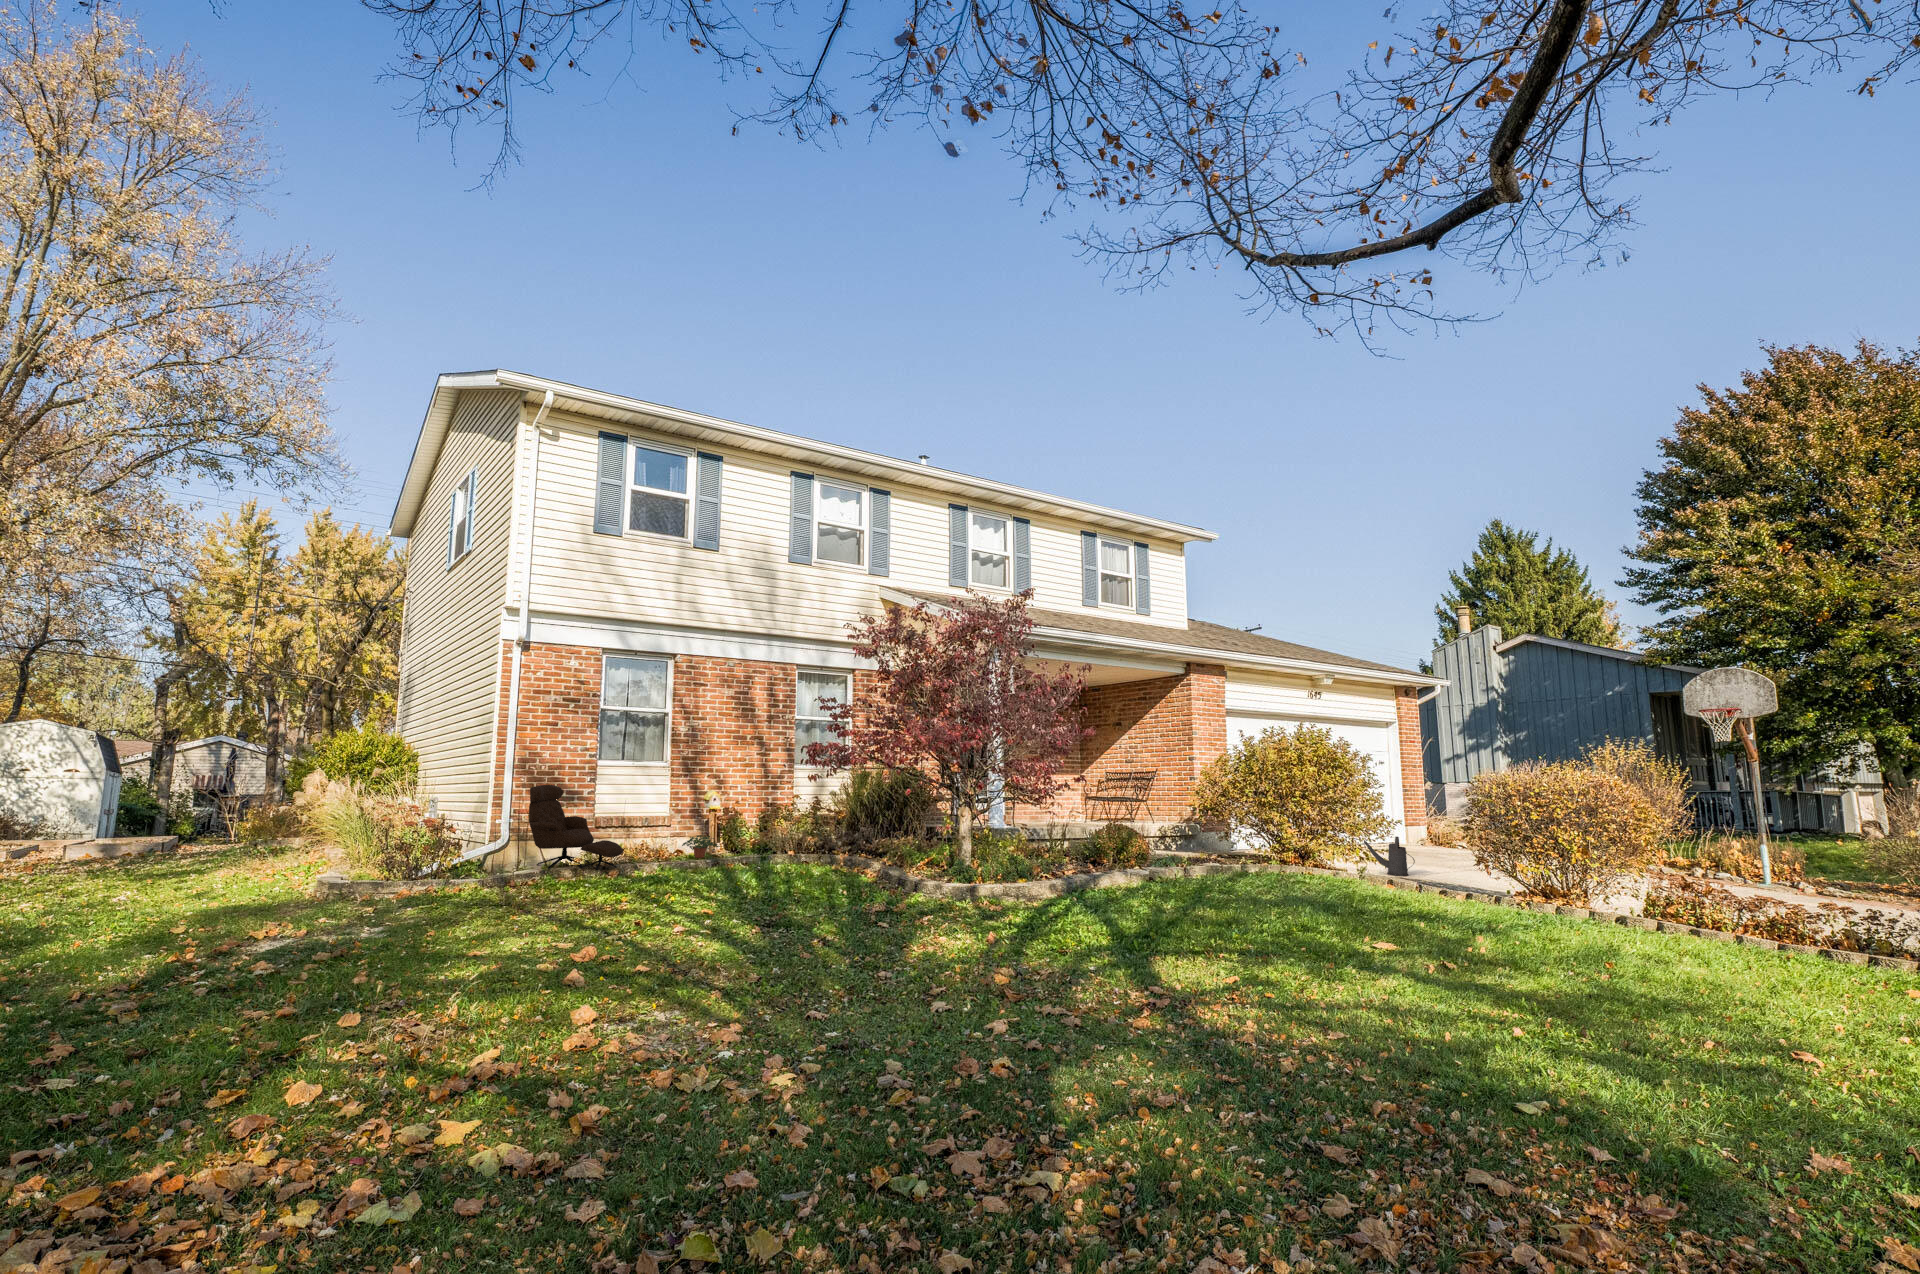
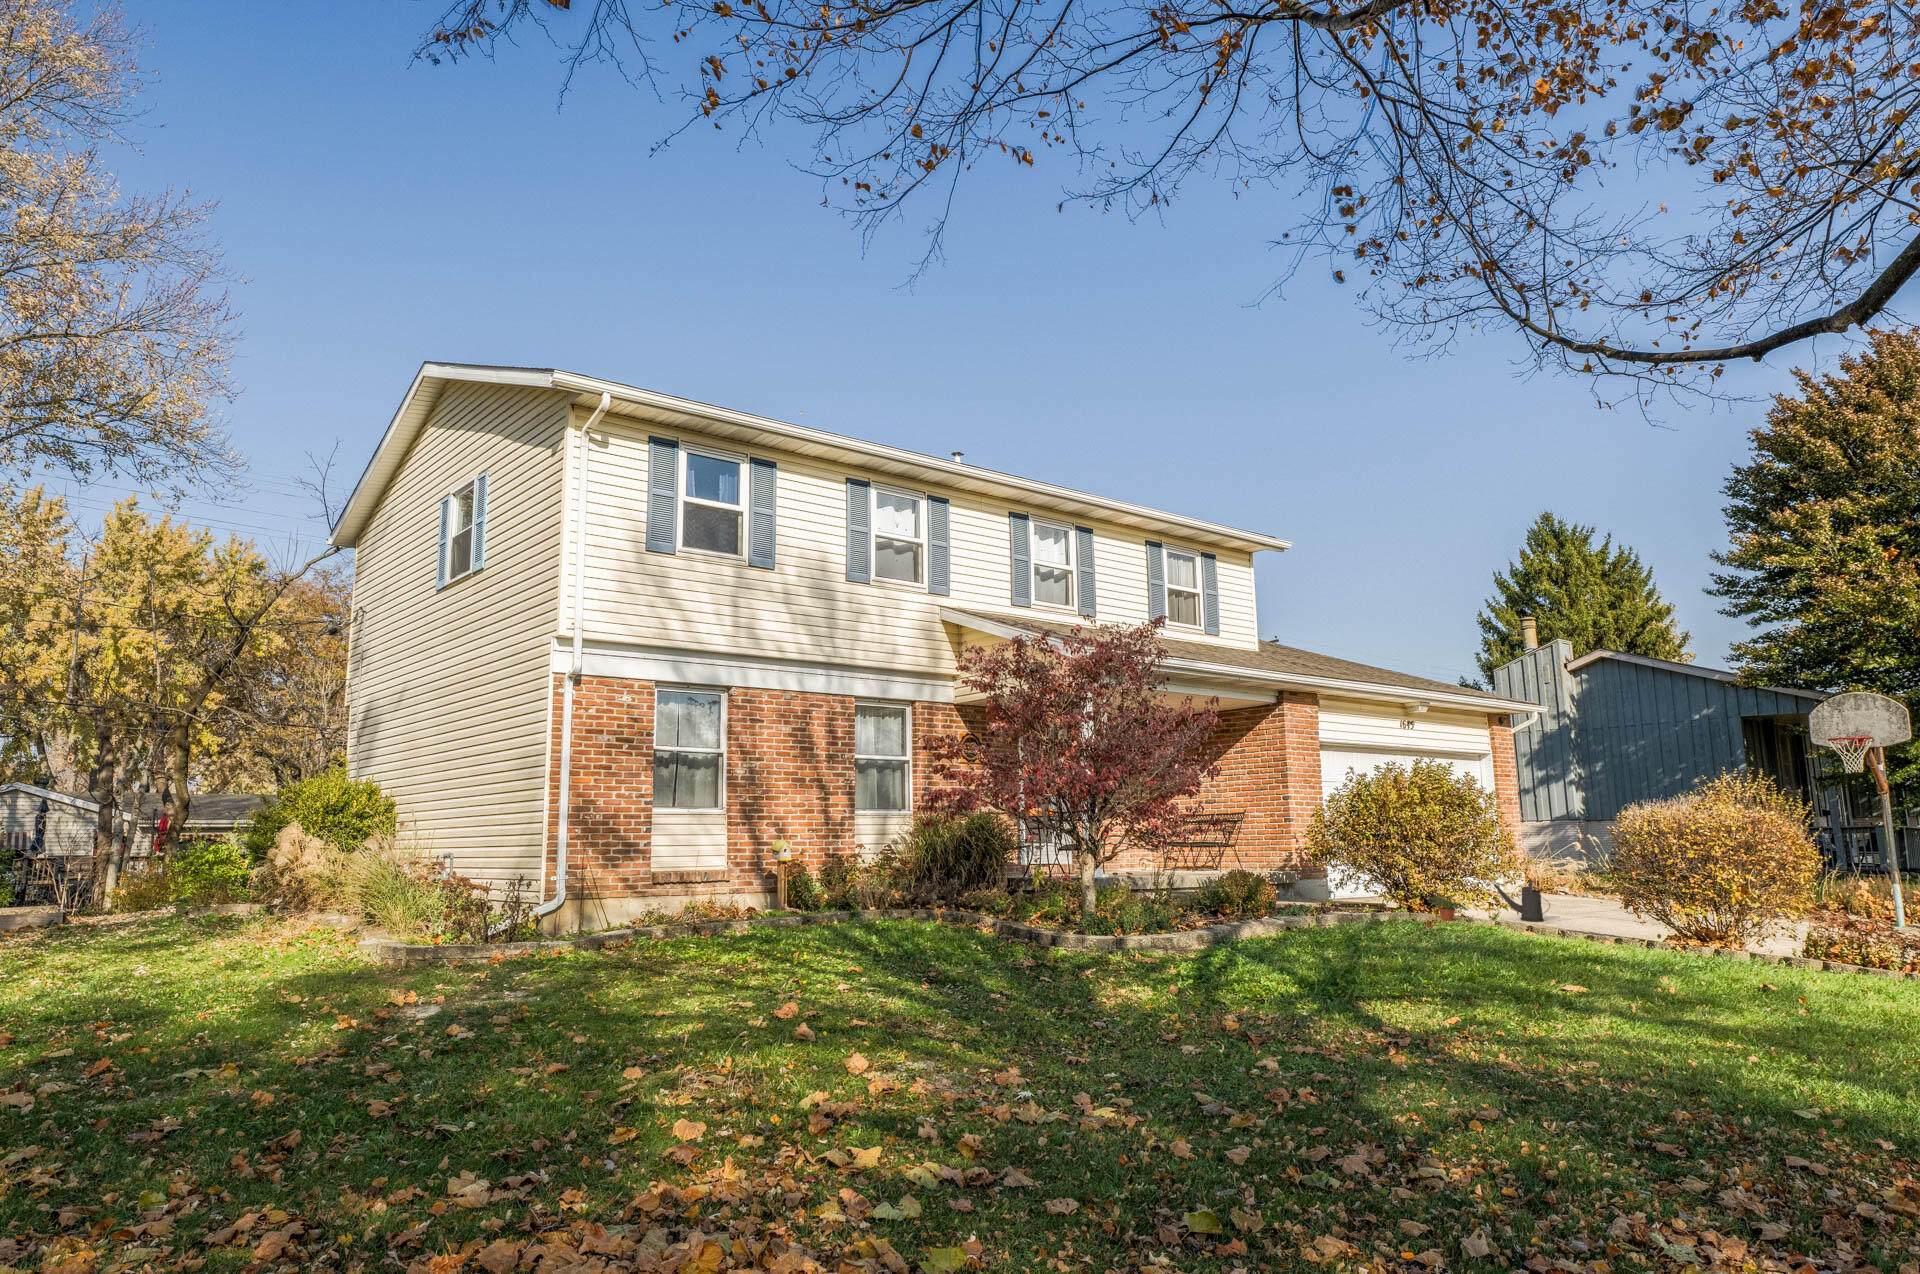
lounge chair: present [529,785,623,870] -> none [592,838,696,934]
potted plant: present [682,835,720,858] -> present [1427,896,1468,920]

